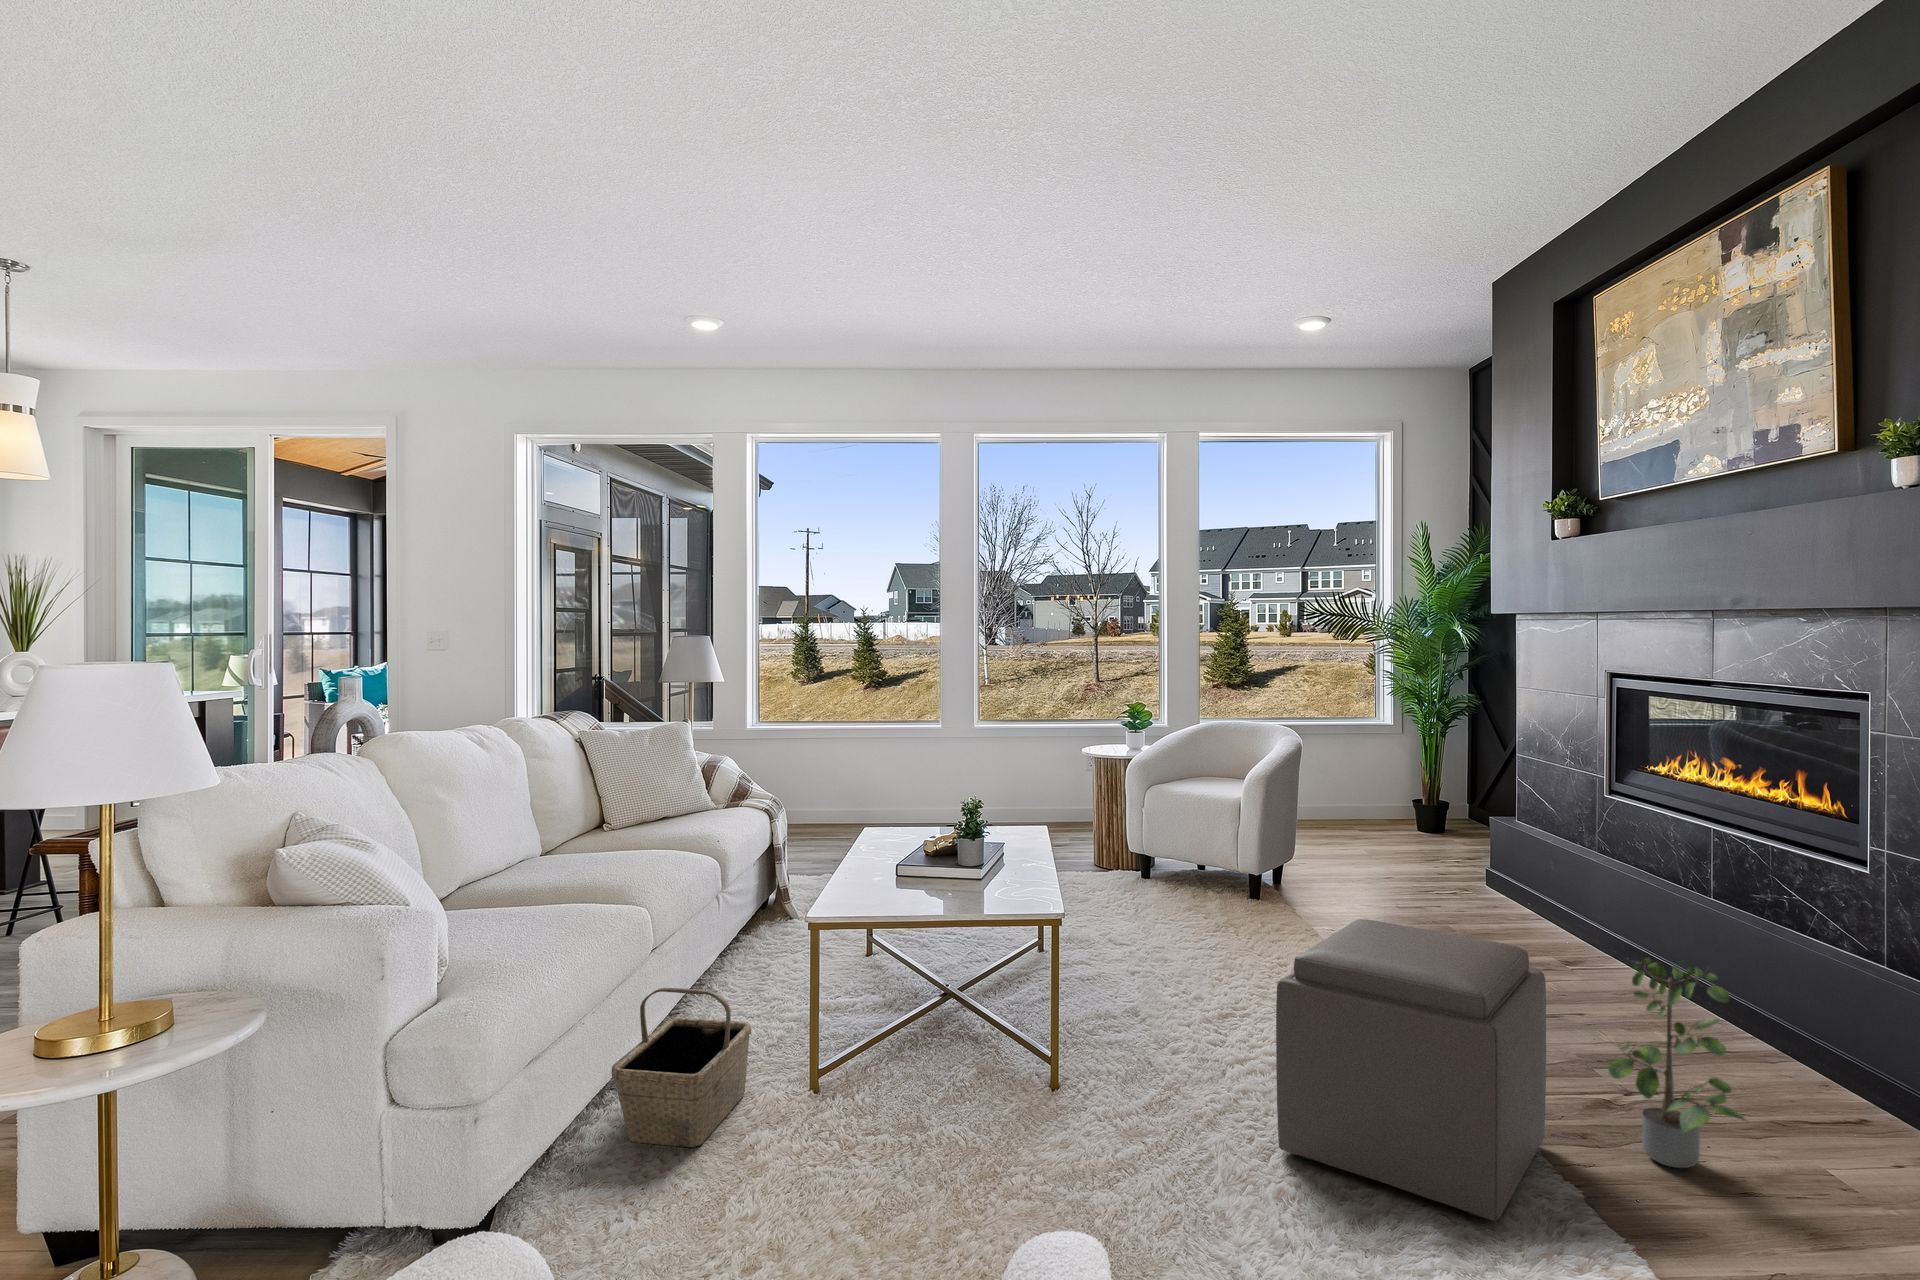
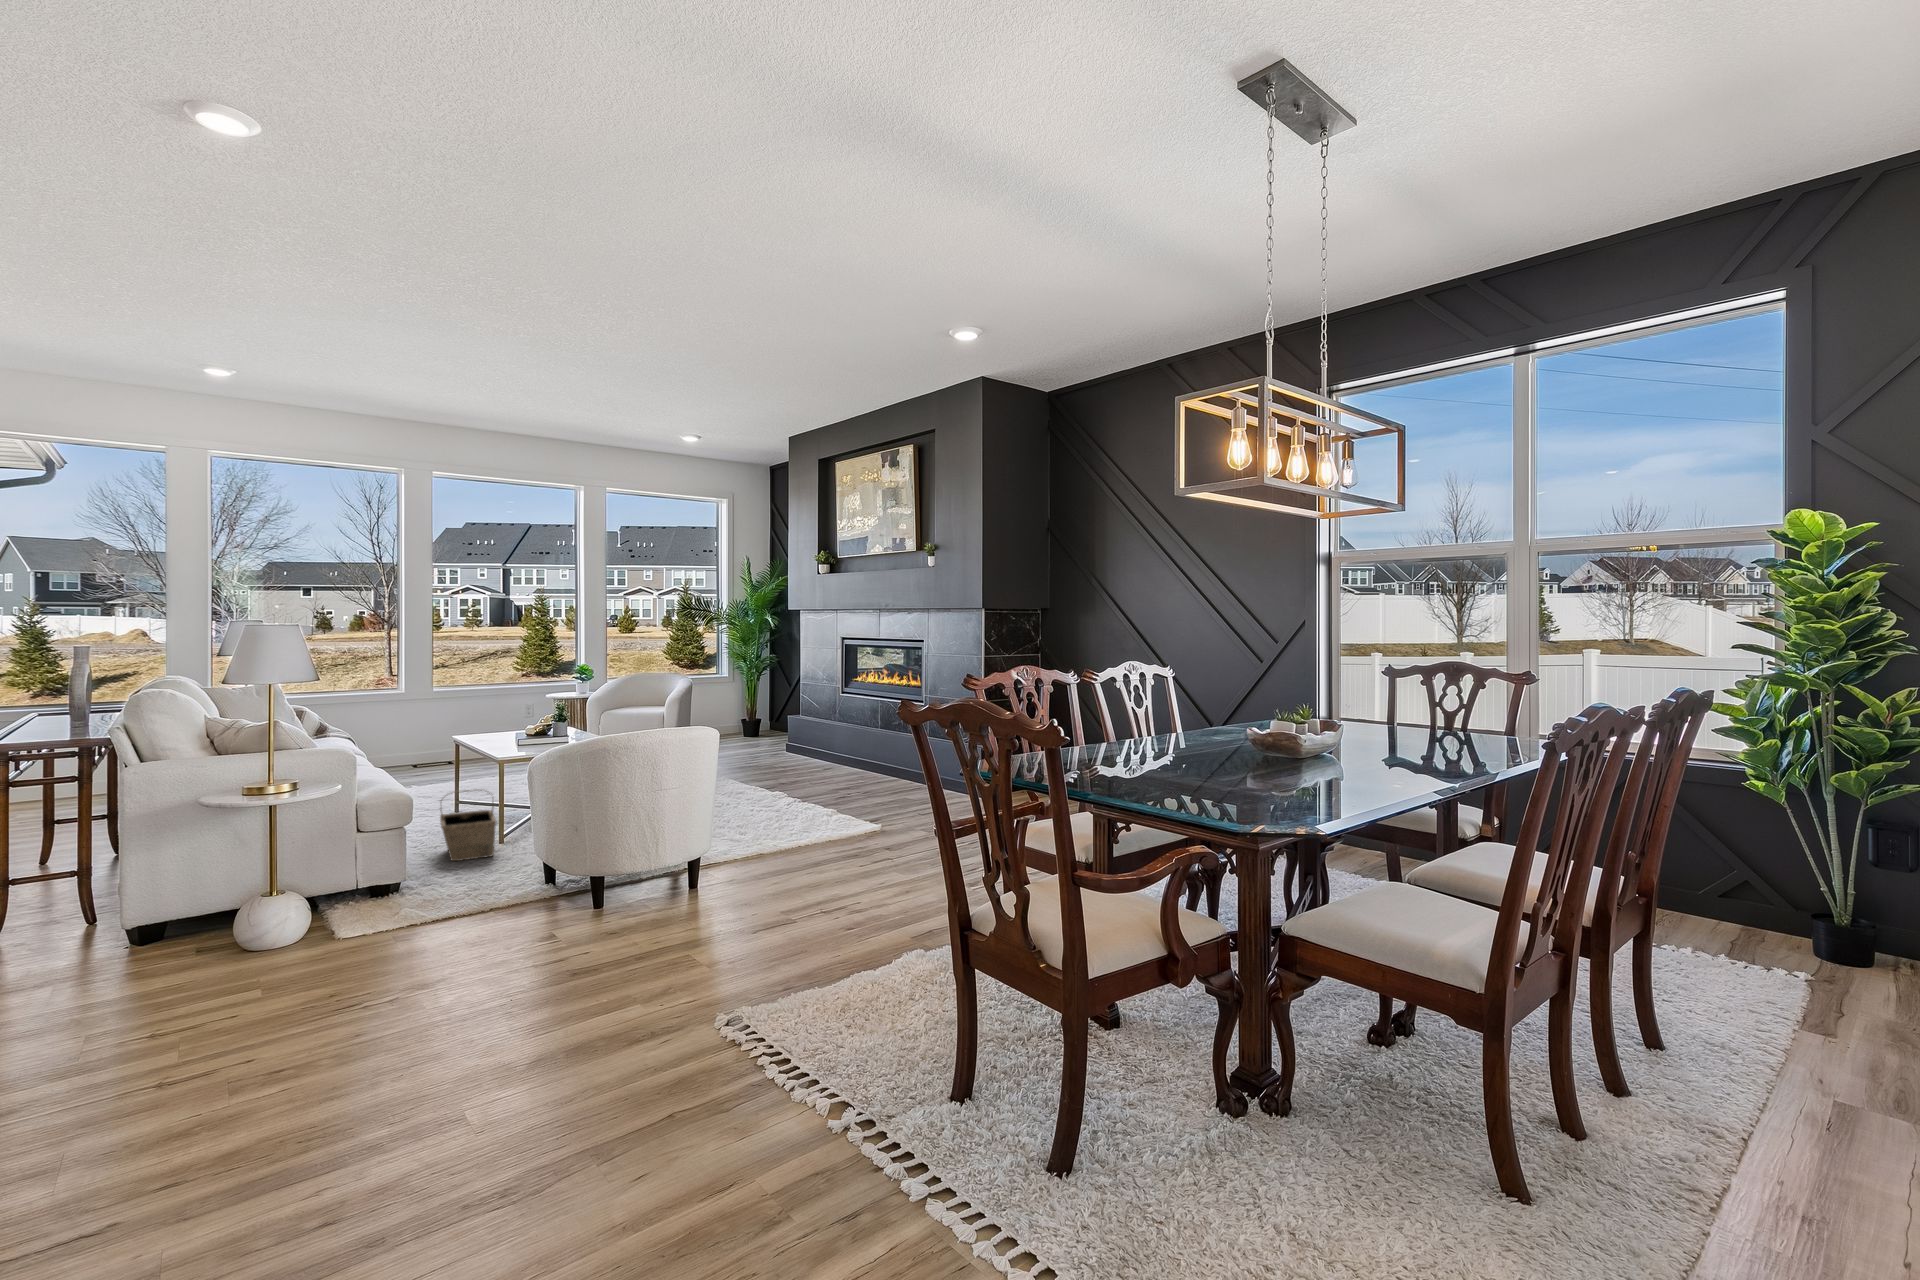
ottoman: present [1276,919,1546,1221] -> none [744,730,833,819]
potted plant: present [1608,958,1746,1168] -> none [852,728,893,801]

